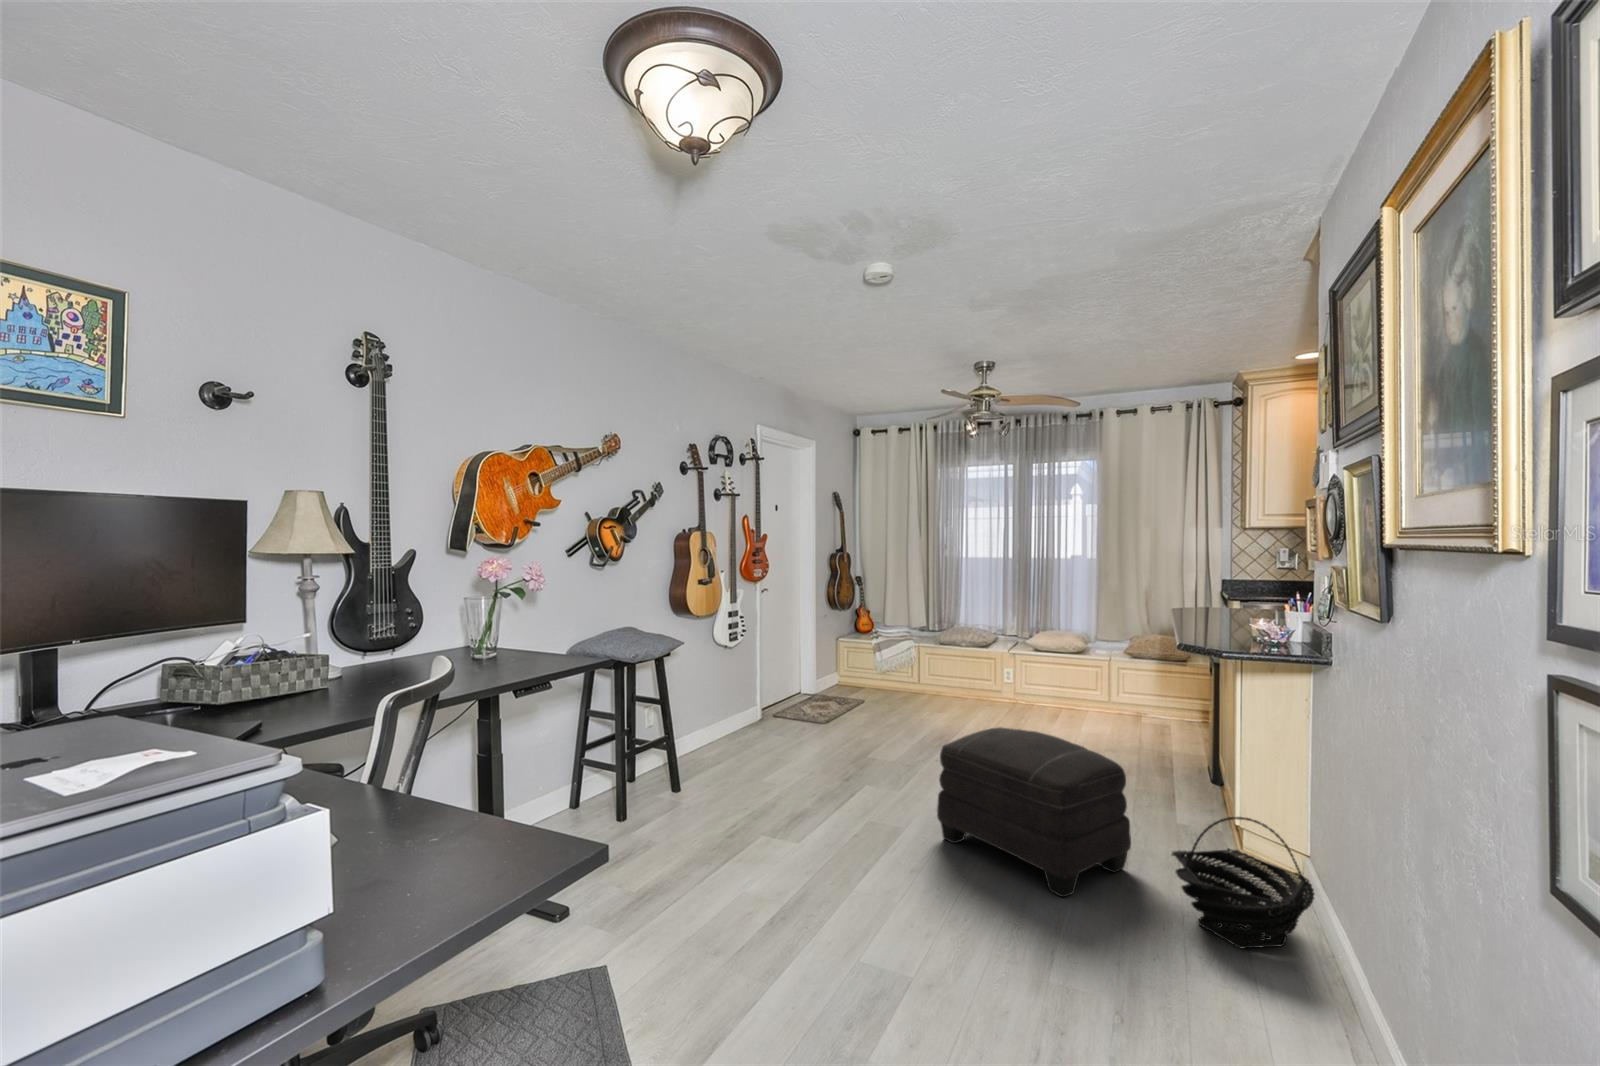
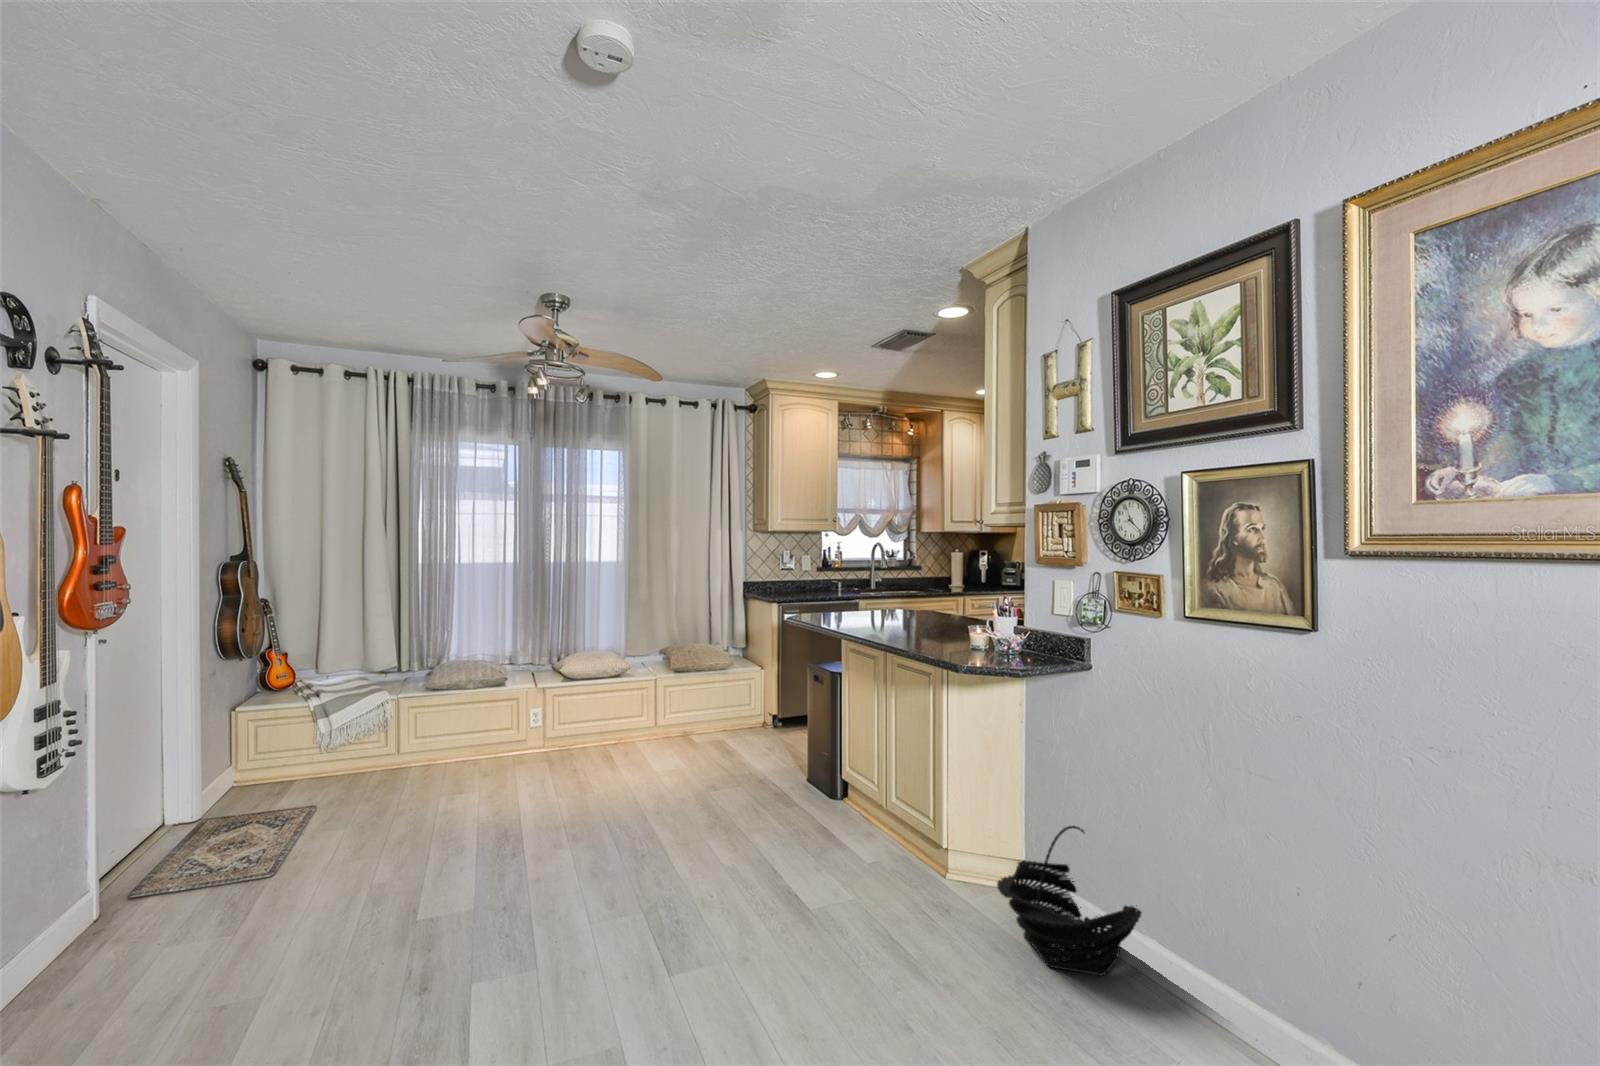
ottoman: present [937,727,1131,897] -> none [705,793,949,1020]

